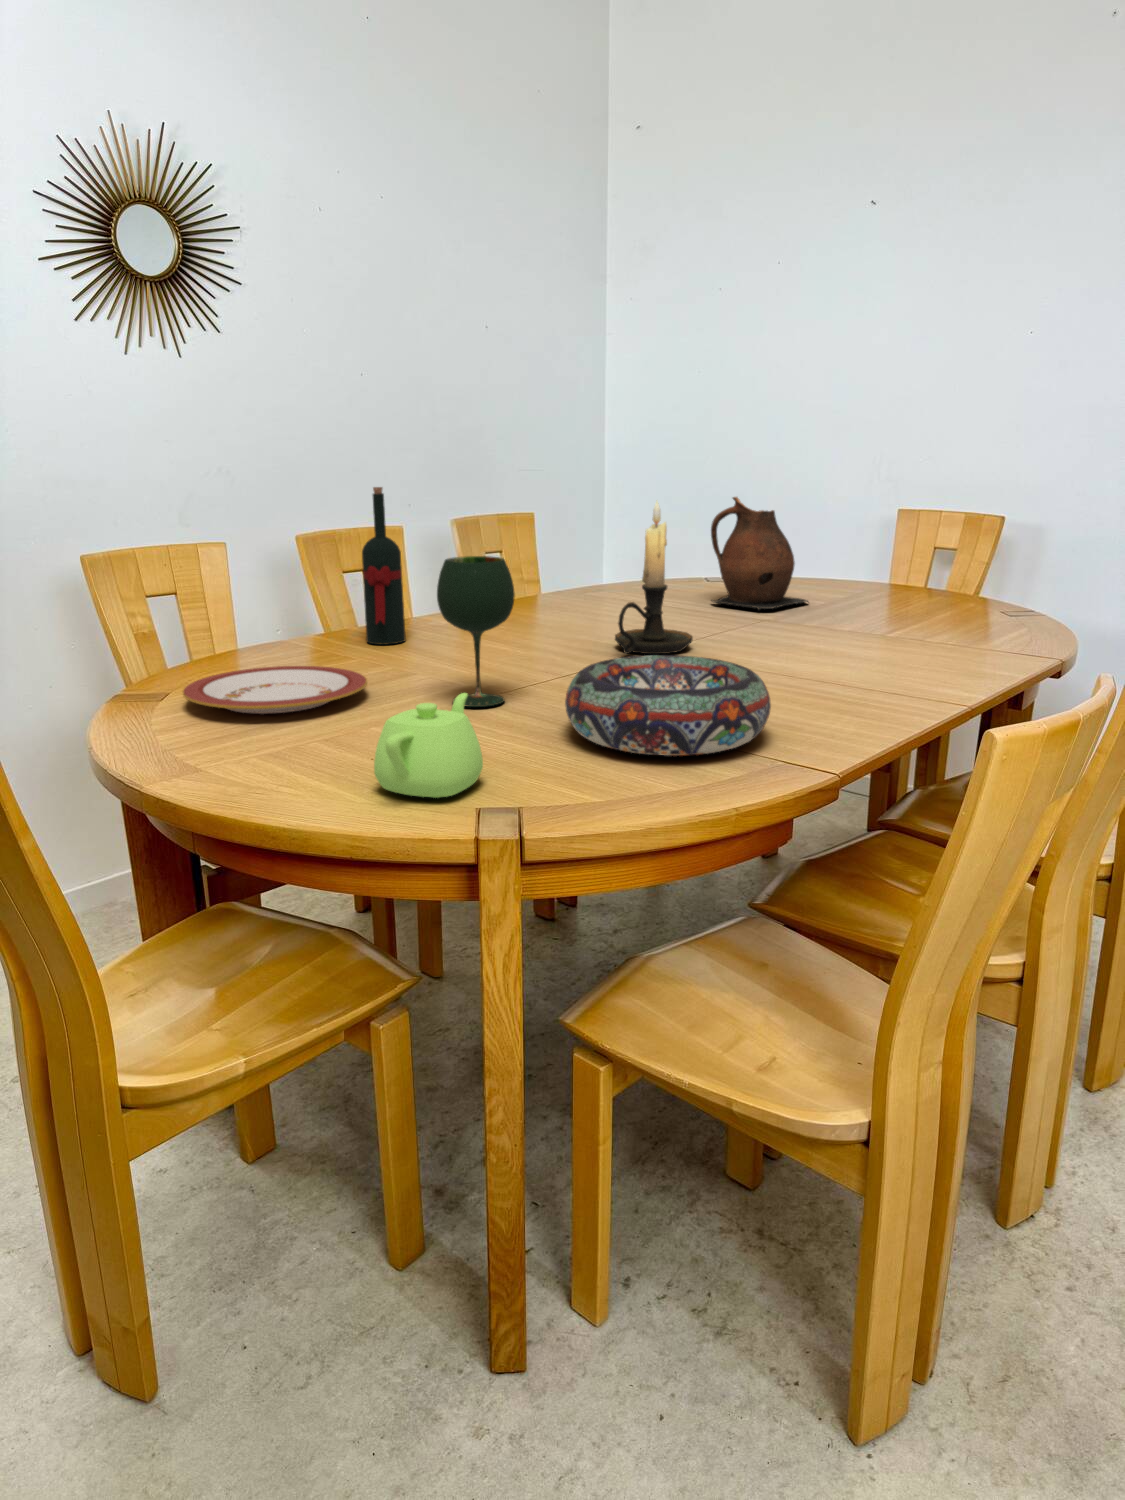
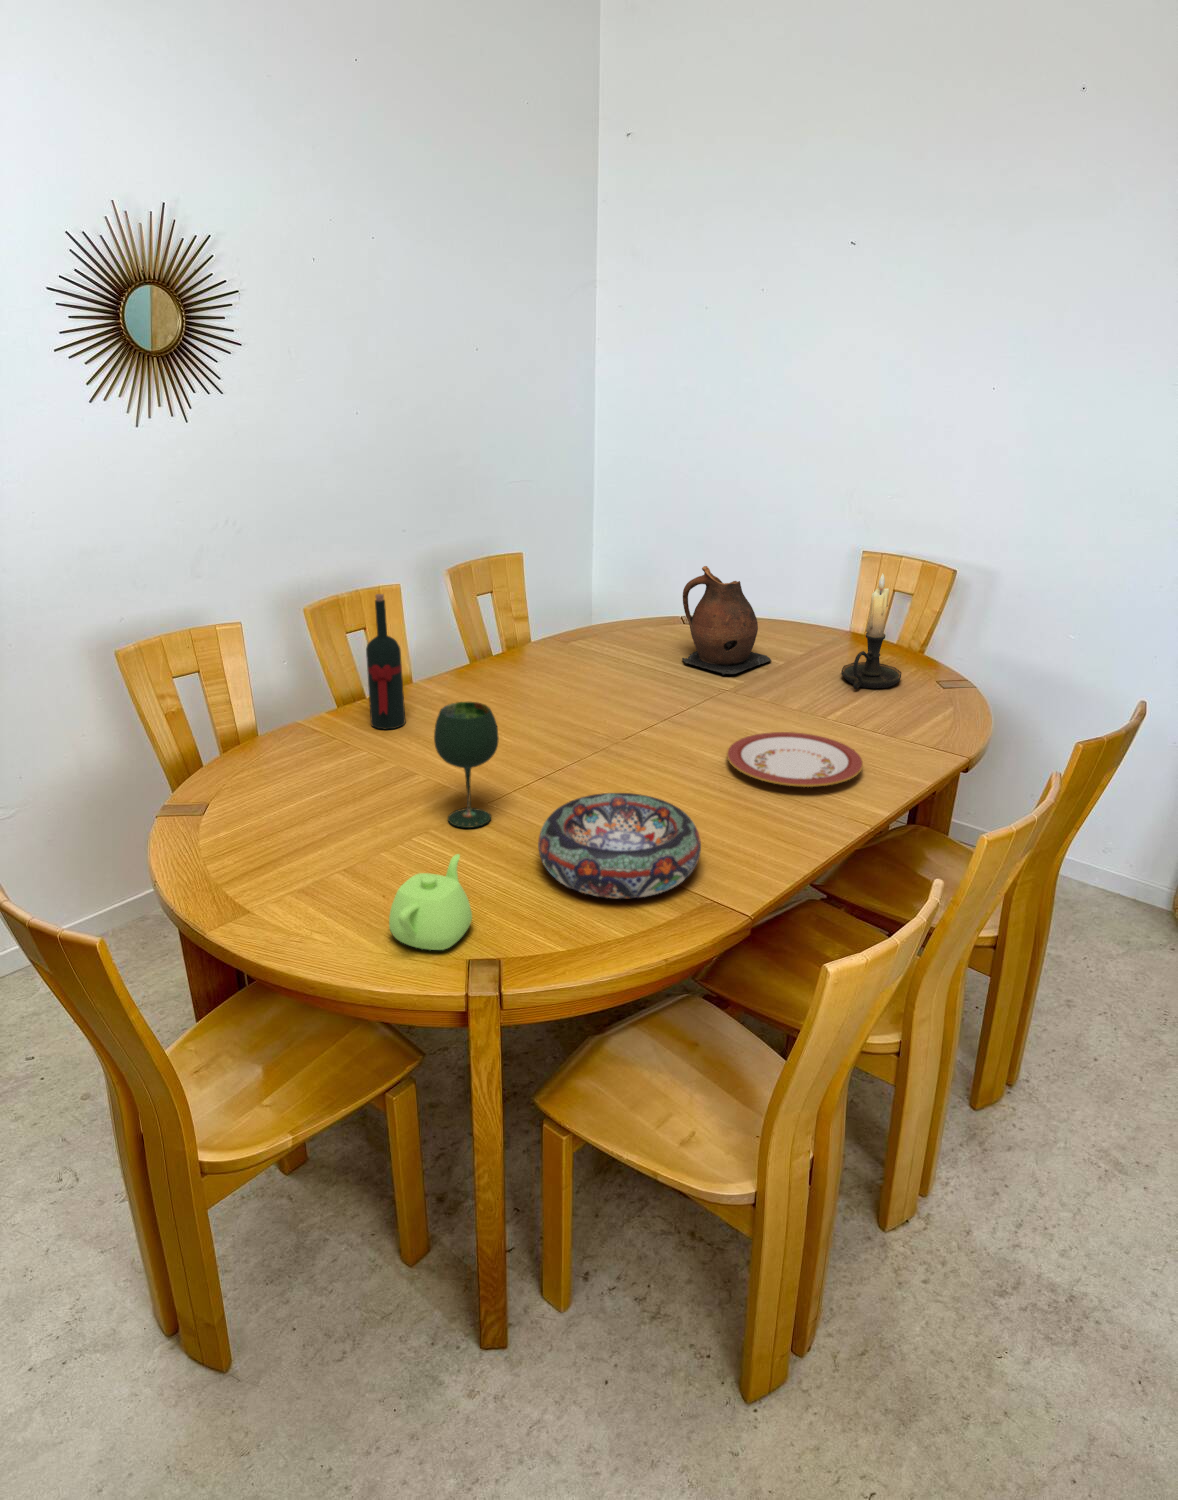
candle holder: present [615,502,693,654] -> present [841,573,902,689]
plate: present [183,666,367,714] -> present [727,732,863,787]

